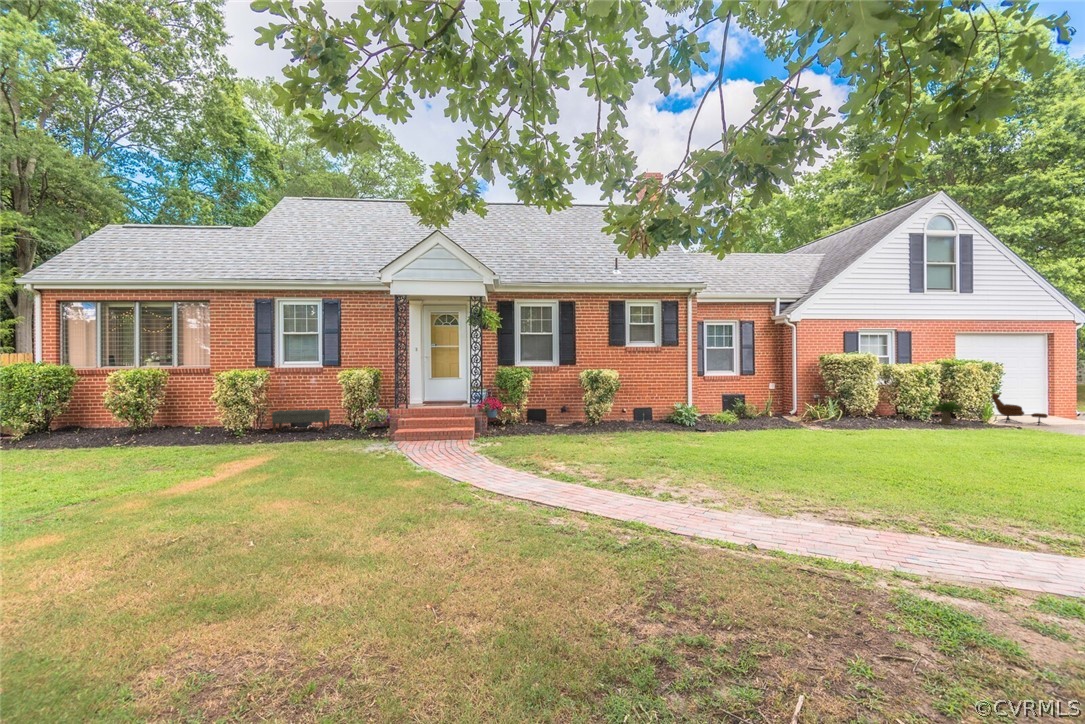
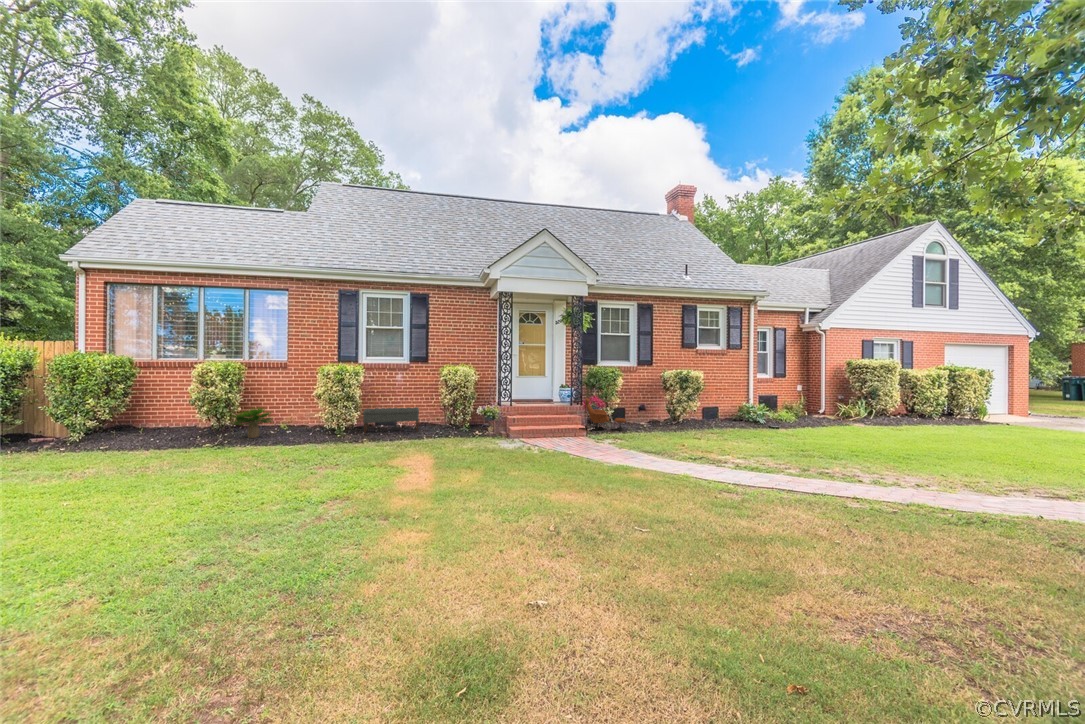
lounge chair: present [992,393,1048,425] -> present [585,398,626,430]
potted plant: present [931,400,962,424] -> present [234,408,272,438]

